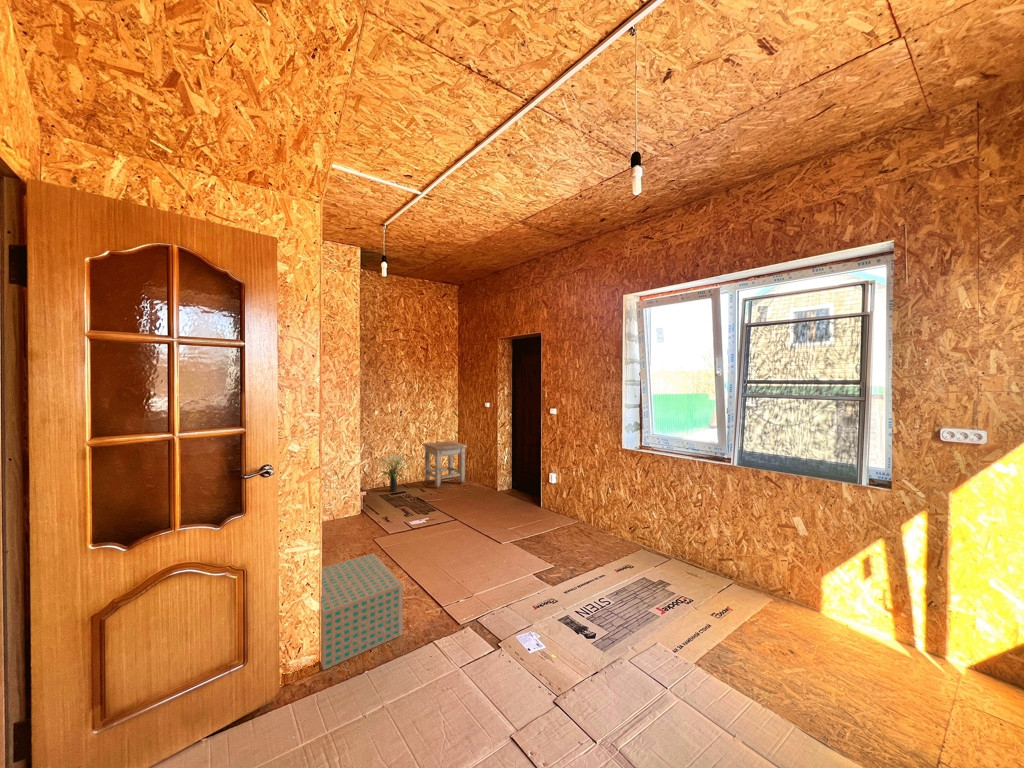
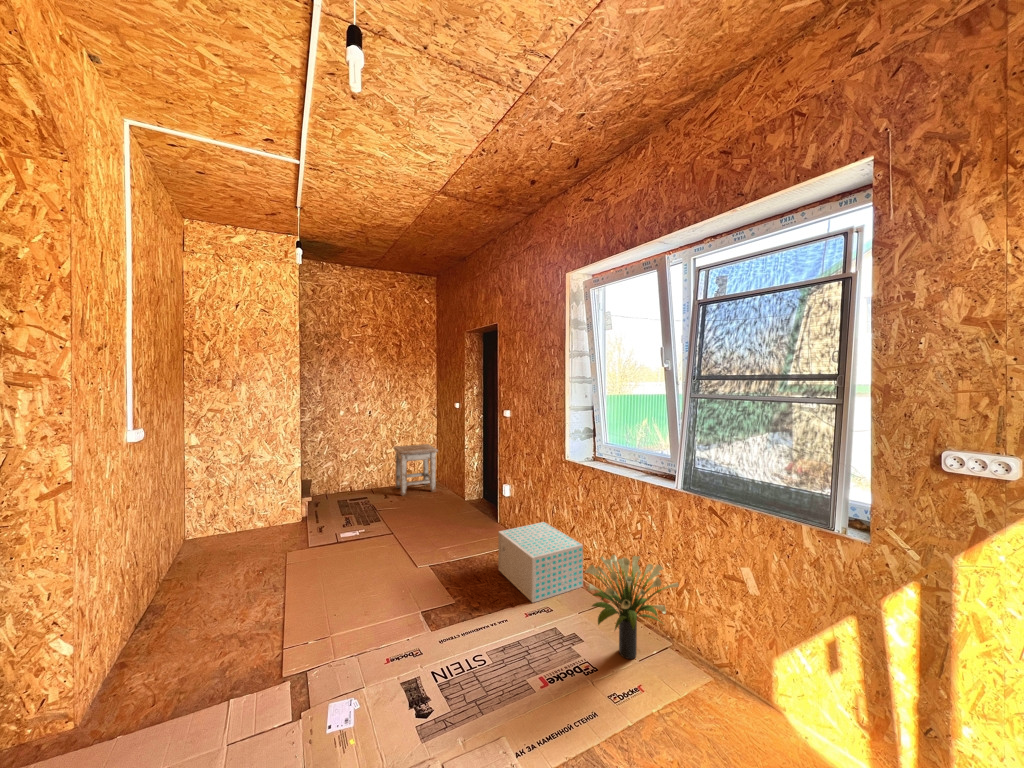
potted plant: present [376,454,411,492] -> present [585,555,679,659]
storage box: present [321,553,403,670] -> present [498,522,583,602]

